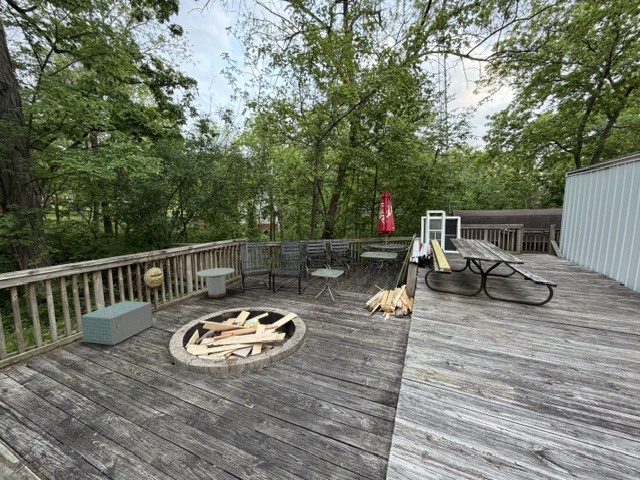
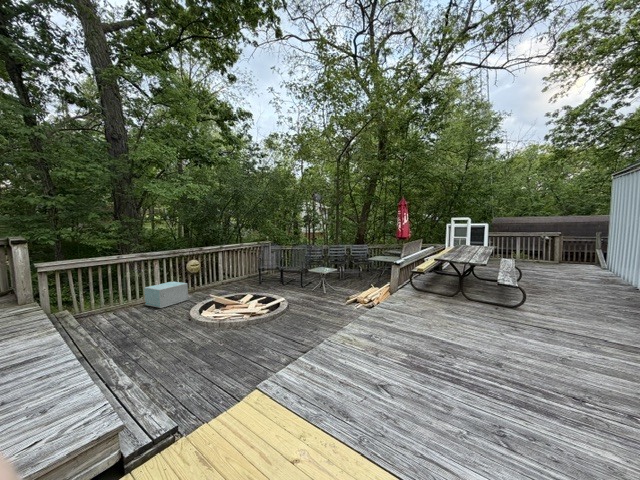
side table: present [196,268,235,298] -> none [225,264,255,286]

